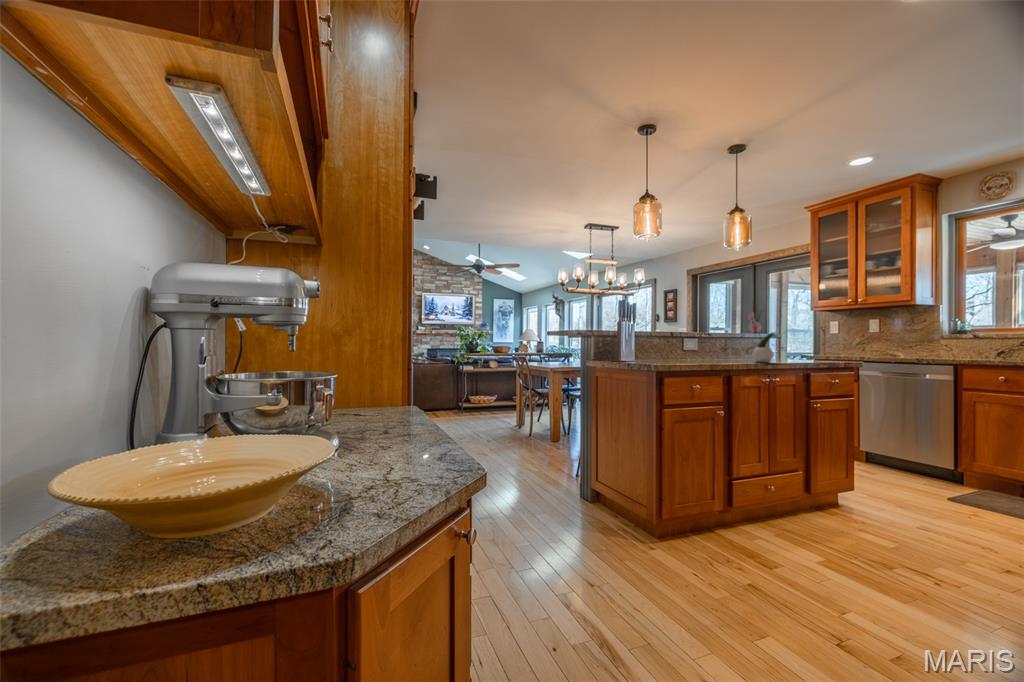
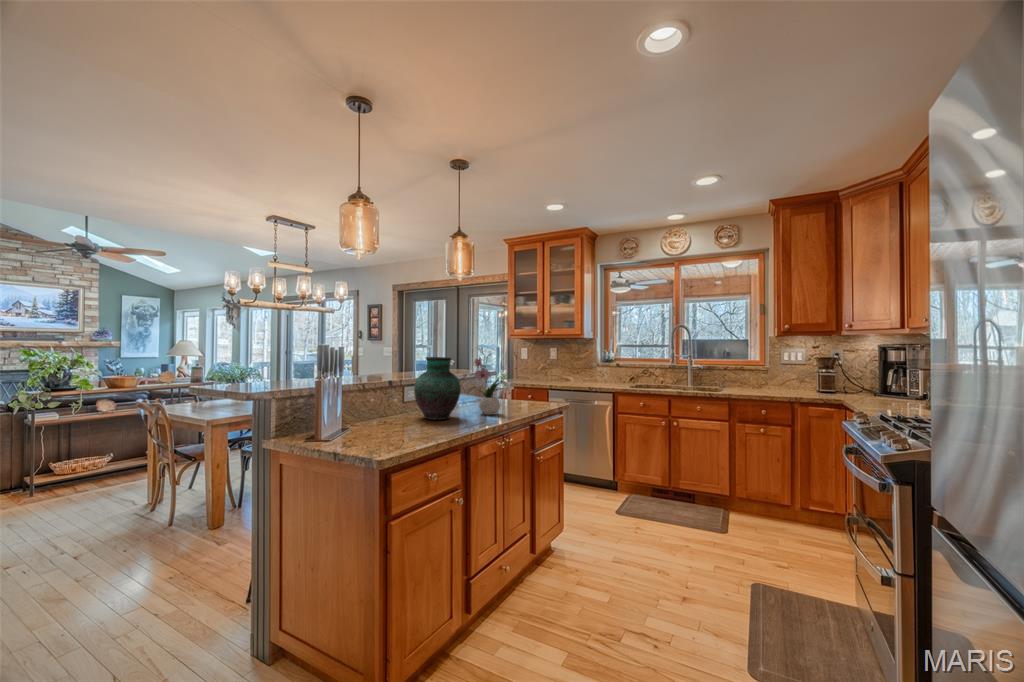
vase: none [692,311,732,361] -> present [414,357,461,420]

